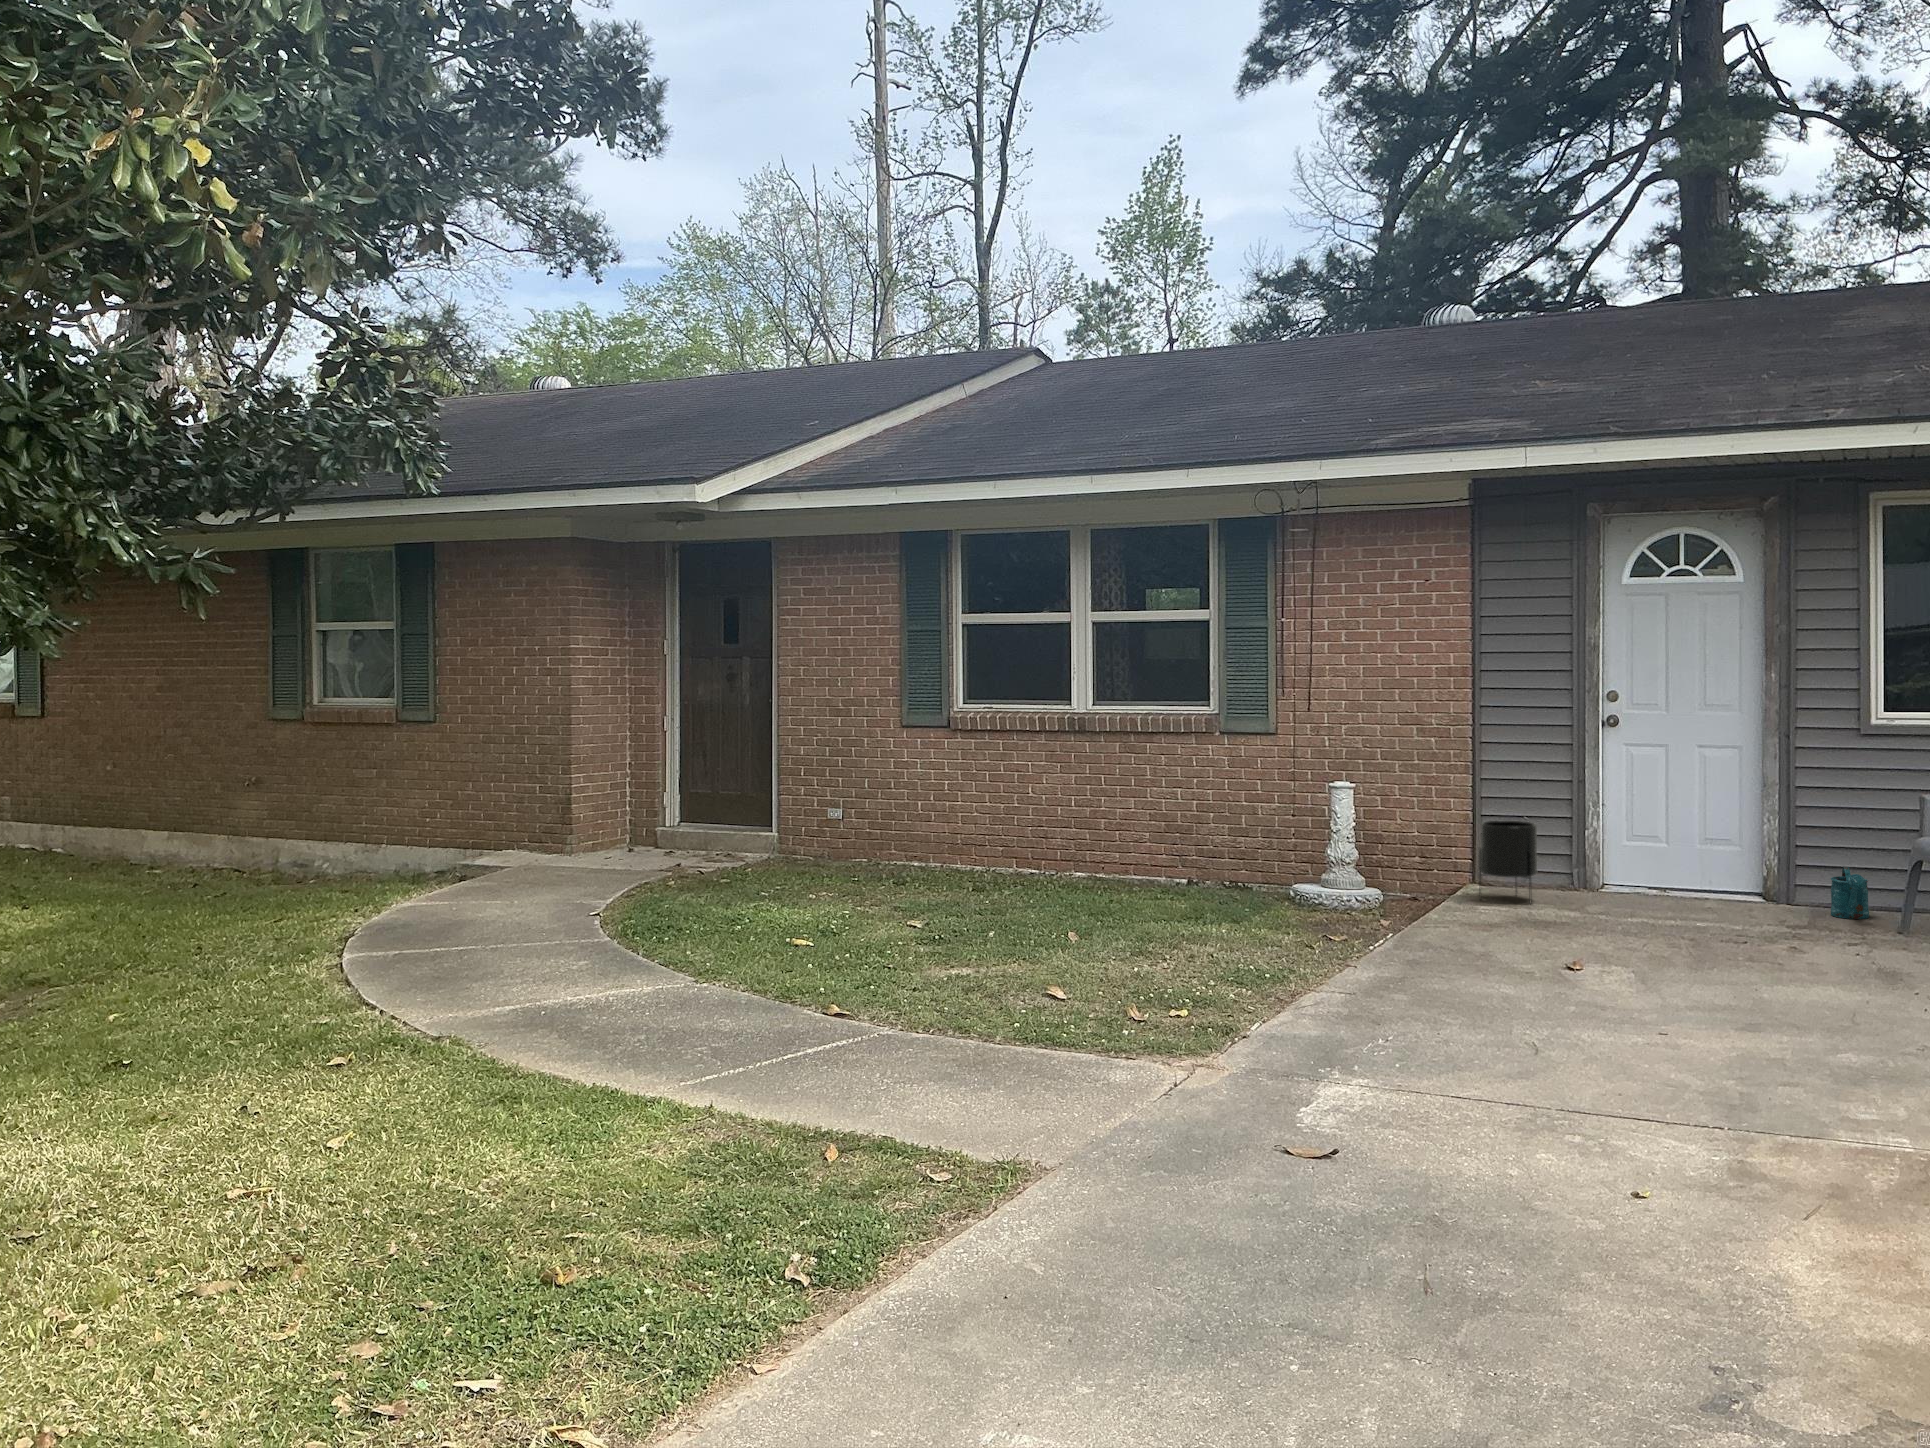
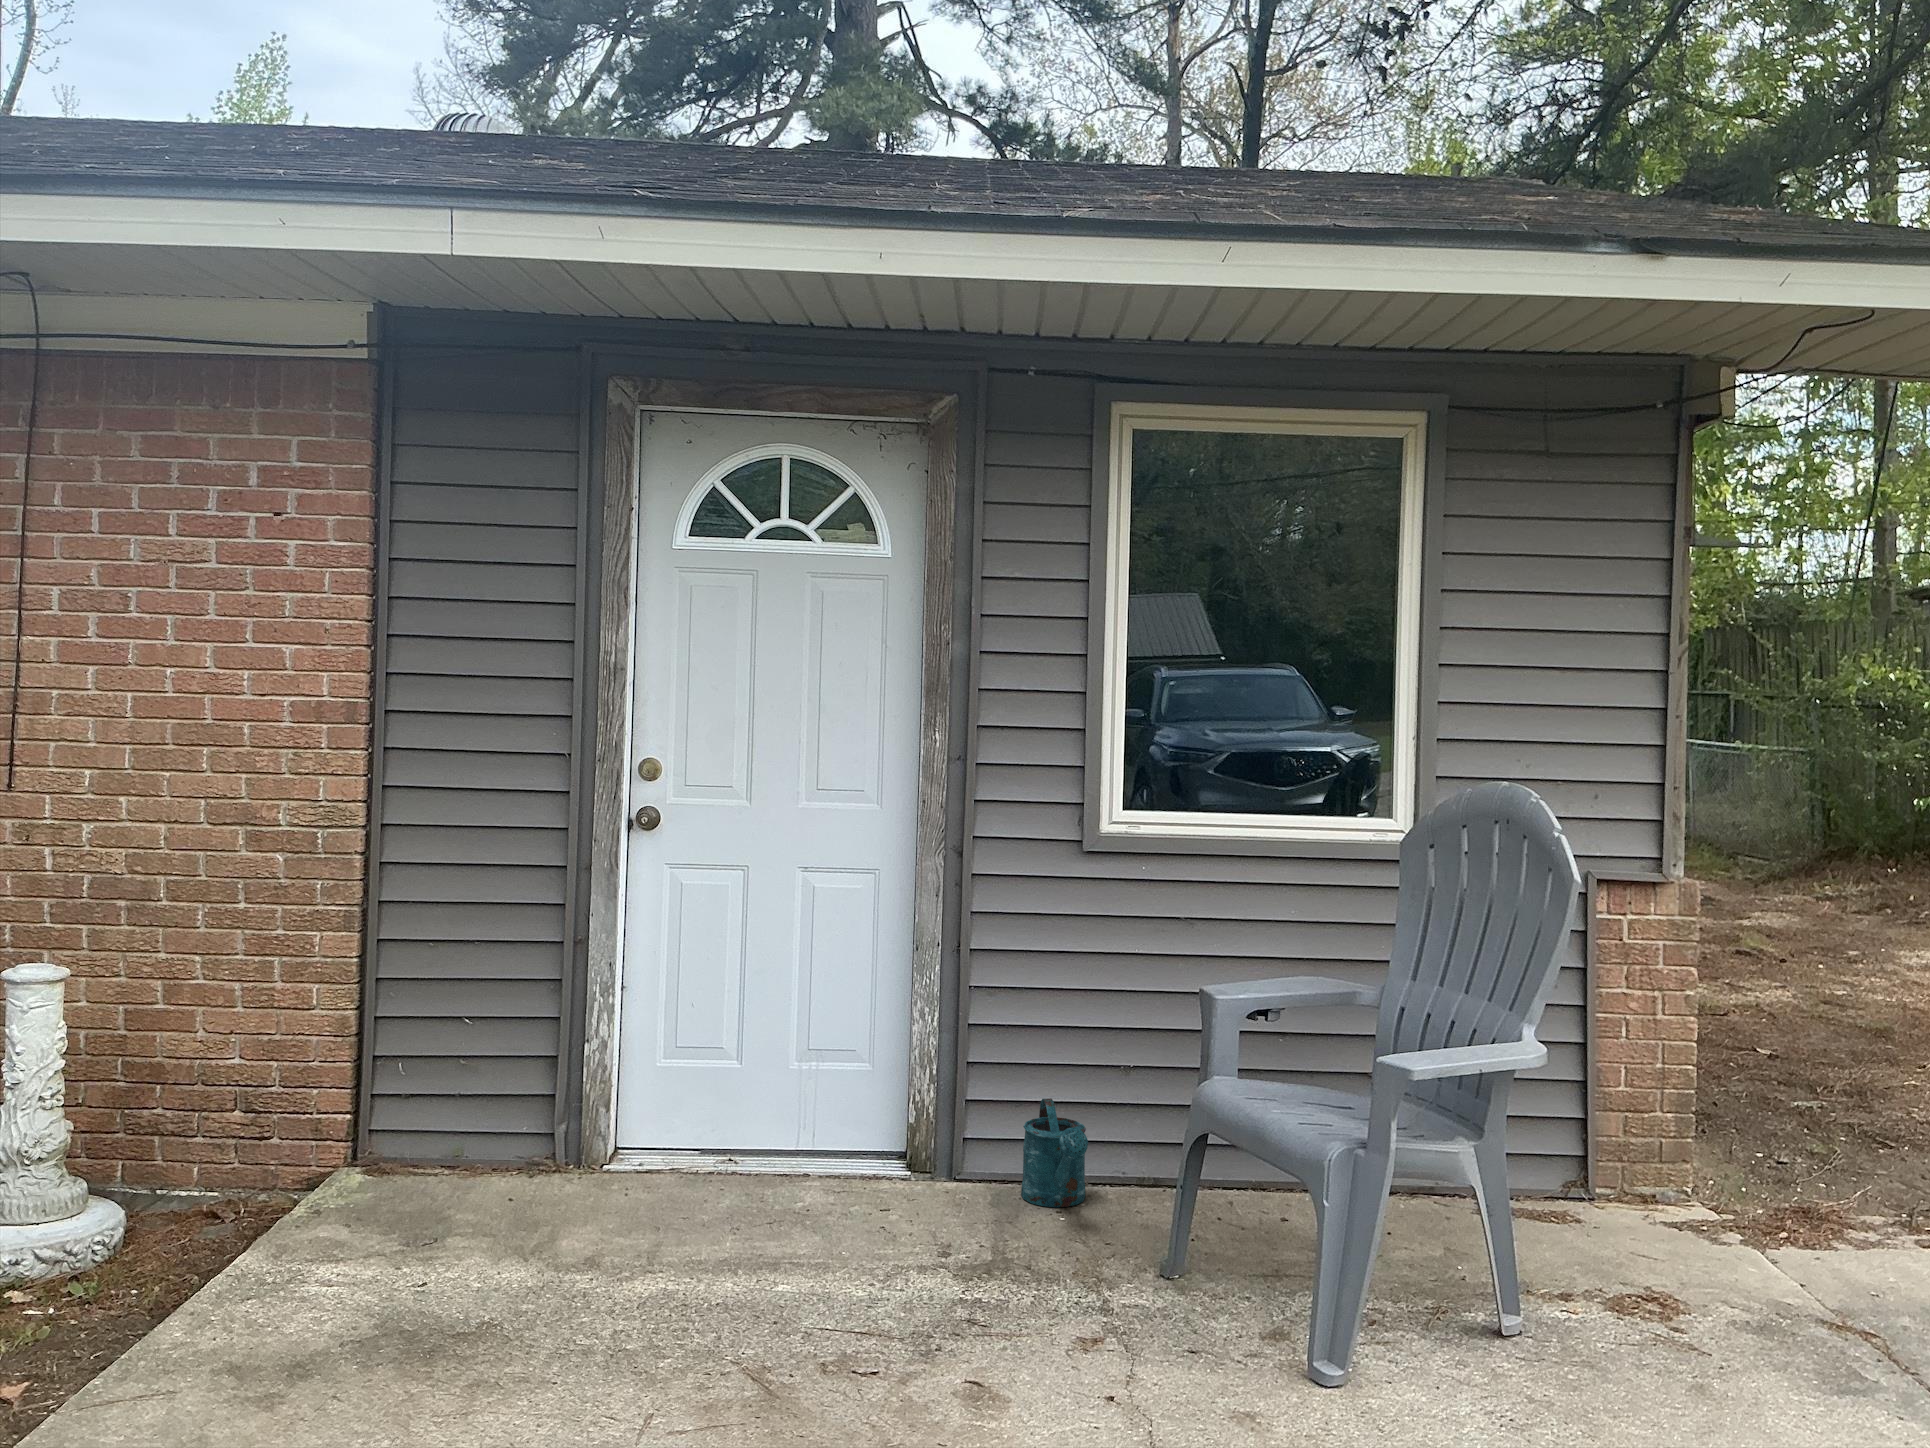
planter: present [1479,821,1537,890] -> none [340,1030,476,1222]

